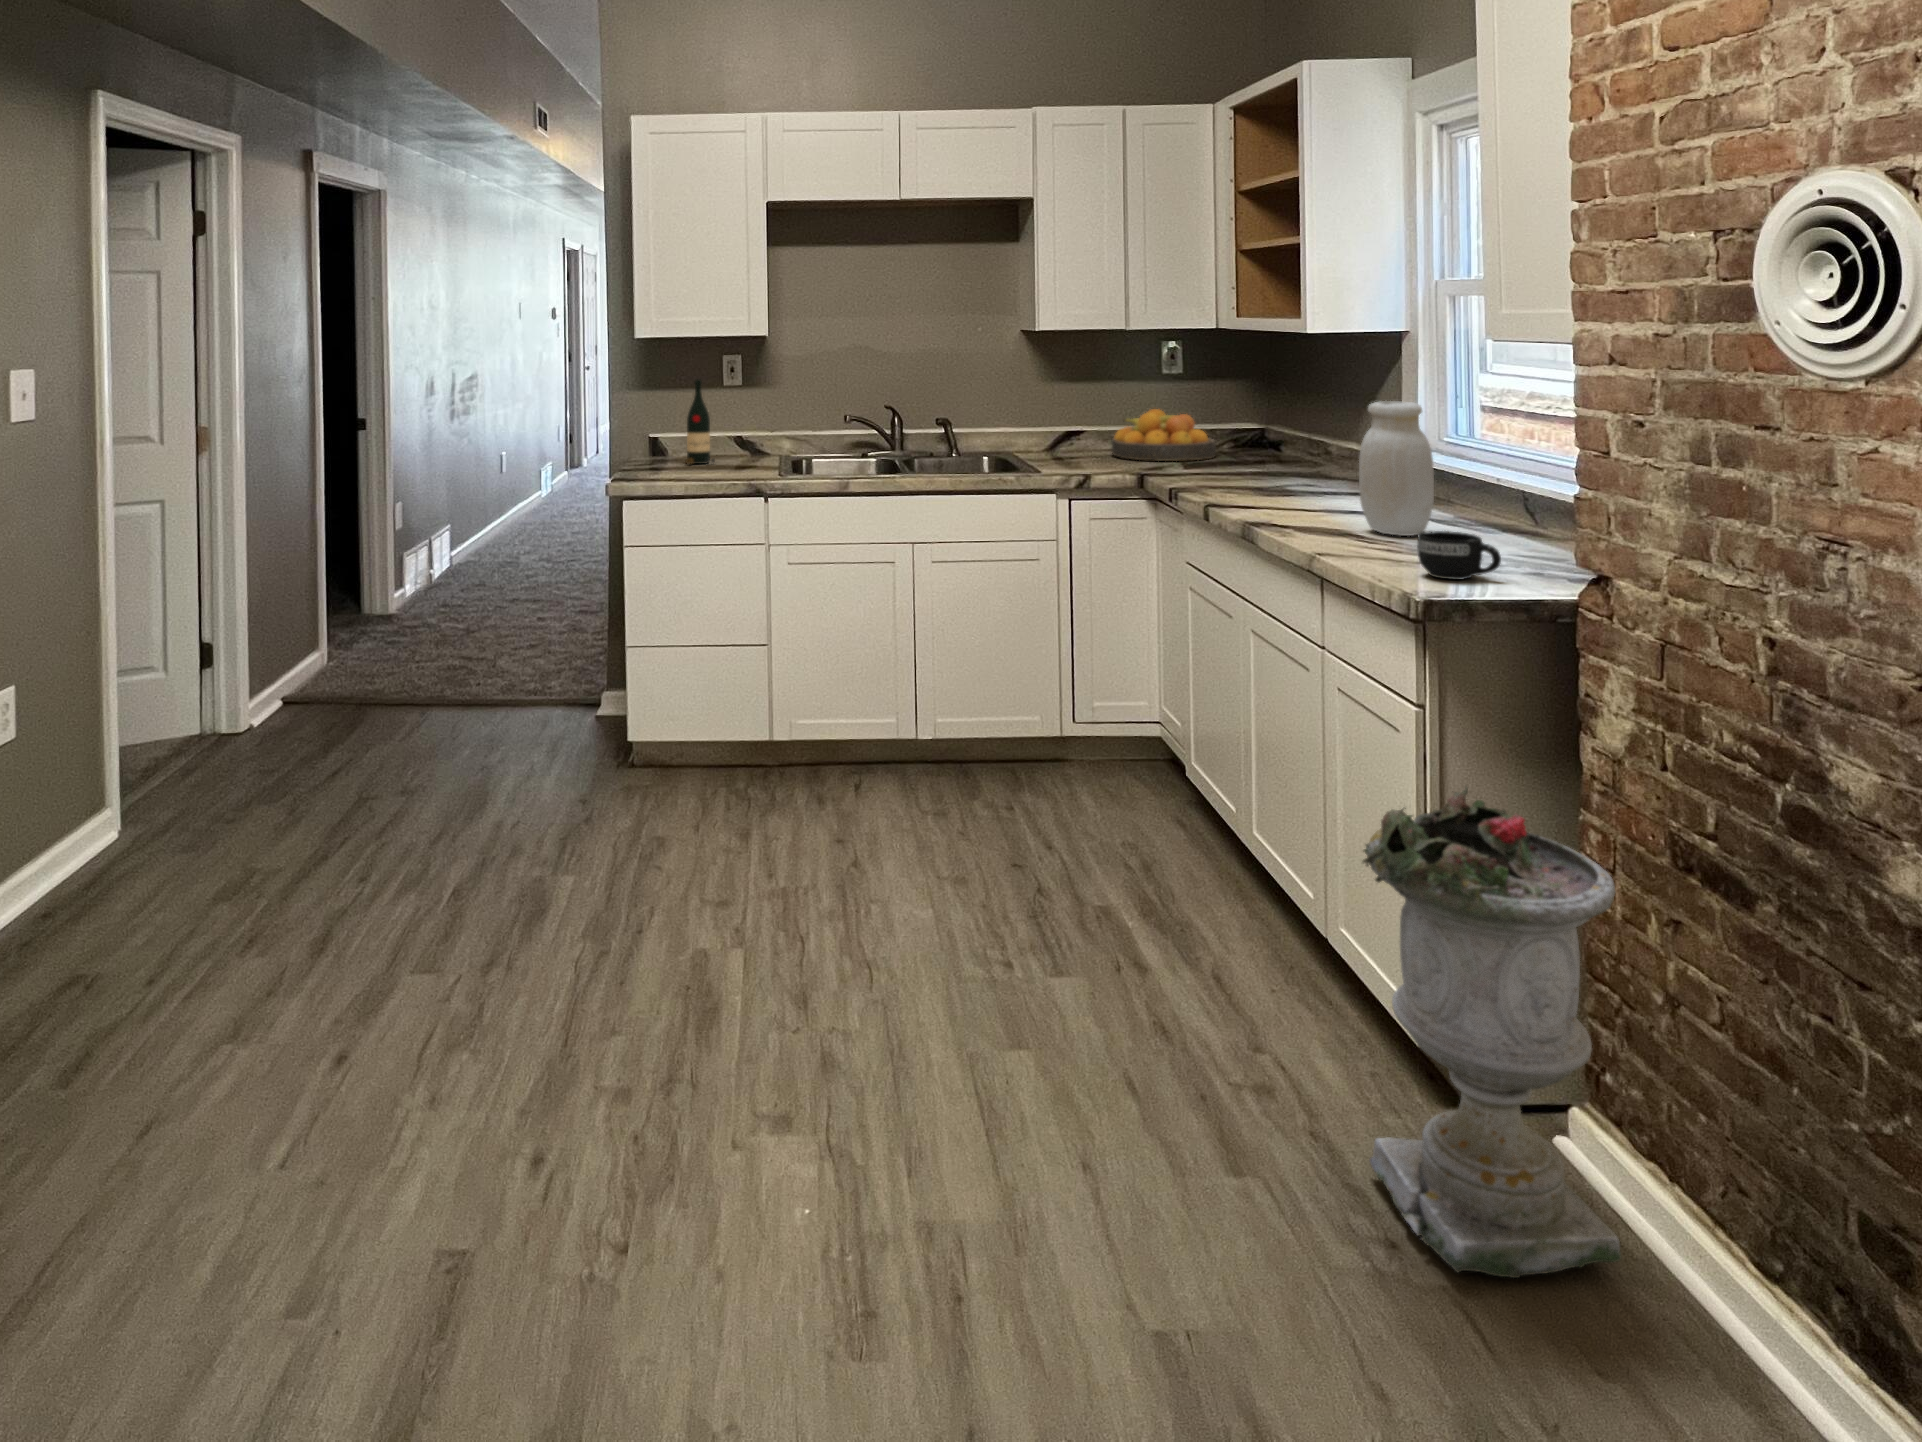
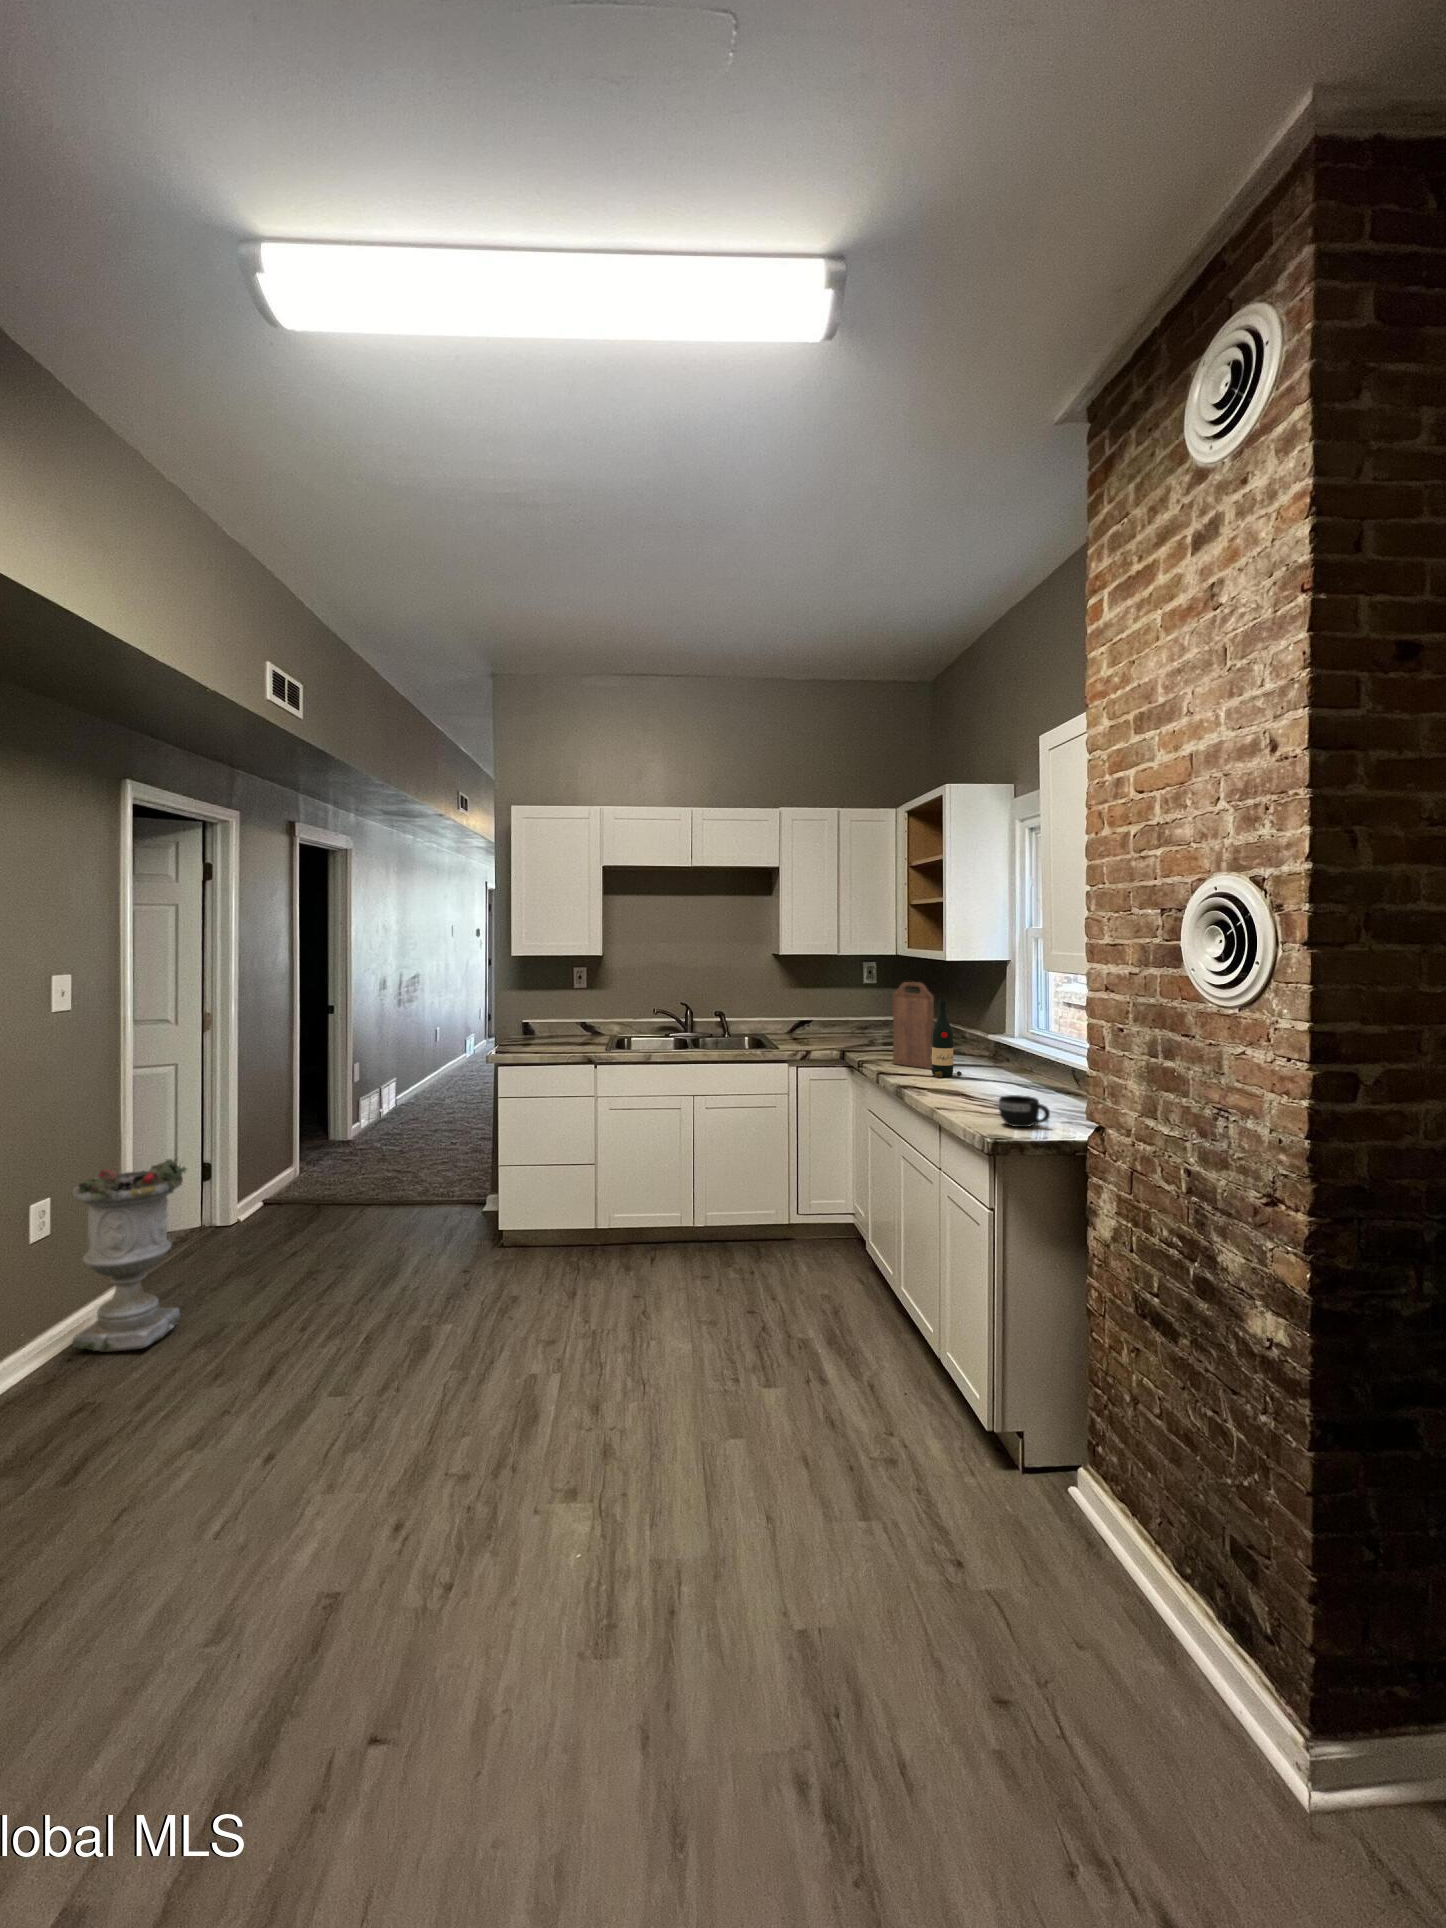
cutting board: none [1221,367,1288,498] -> present [893,982,934,1069]
wine bottle: present [685,379,715,464] -> present [932,999,962,1077]
jar: present [1359,401,1434,536] -> none [972,1008,1018,1096]
fruit bowl: present [1111,409,1216,461] -> none [828,1007,896,1042]
planter: present [1363,787,1621,1278] -> present [73,1159,187,1352]

